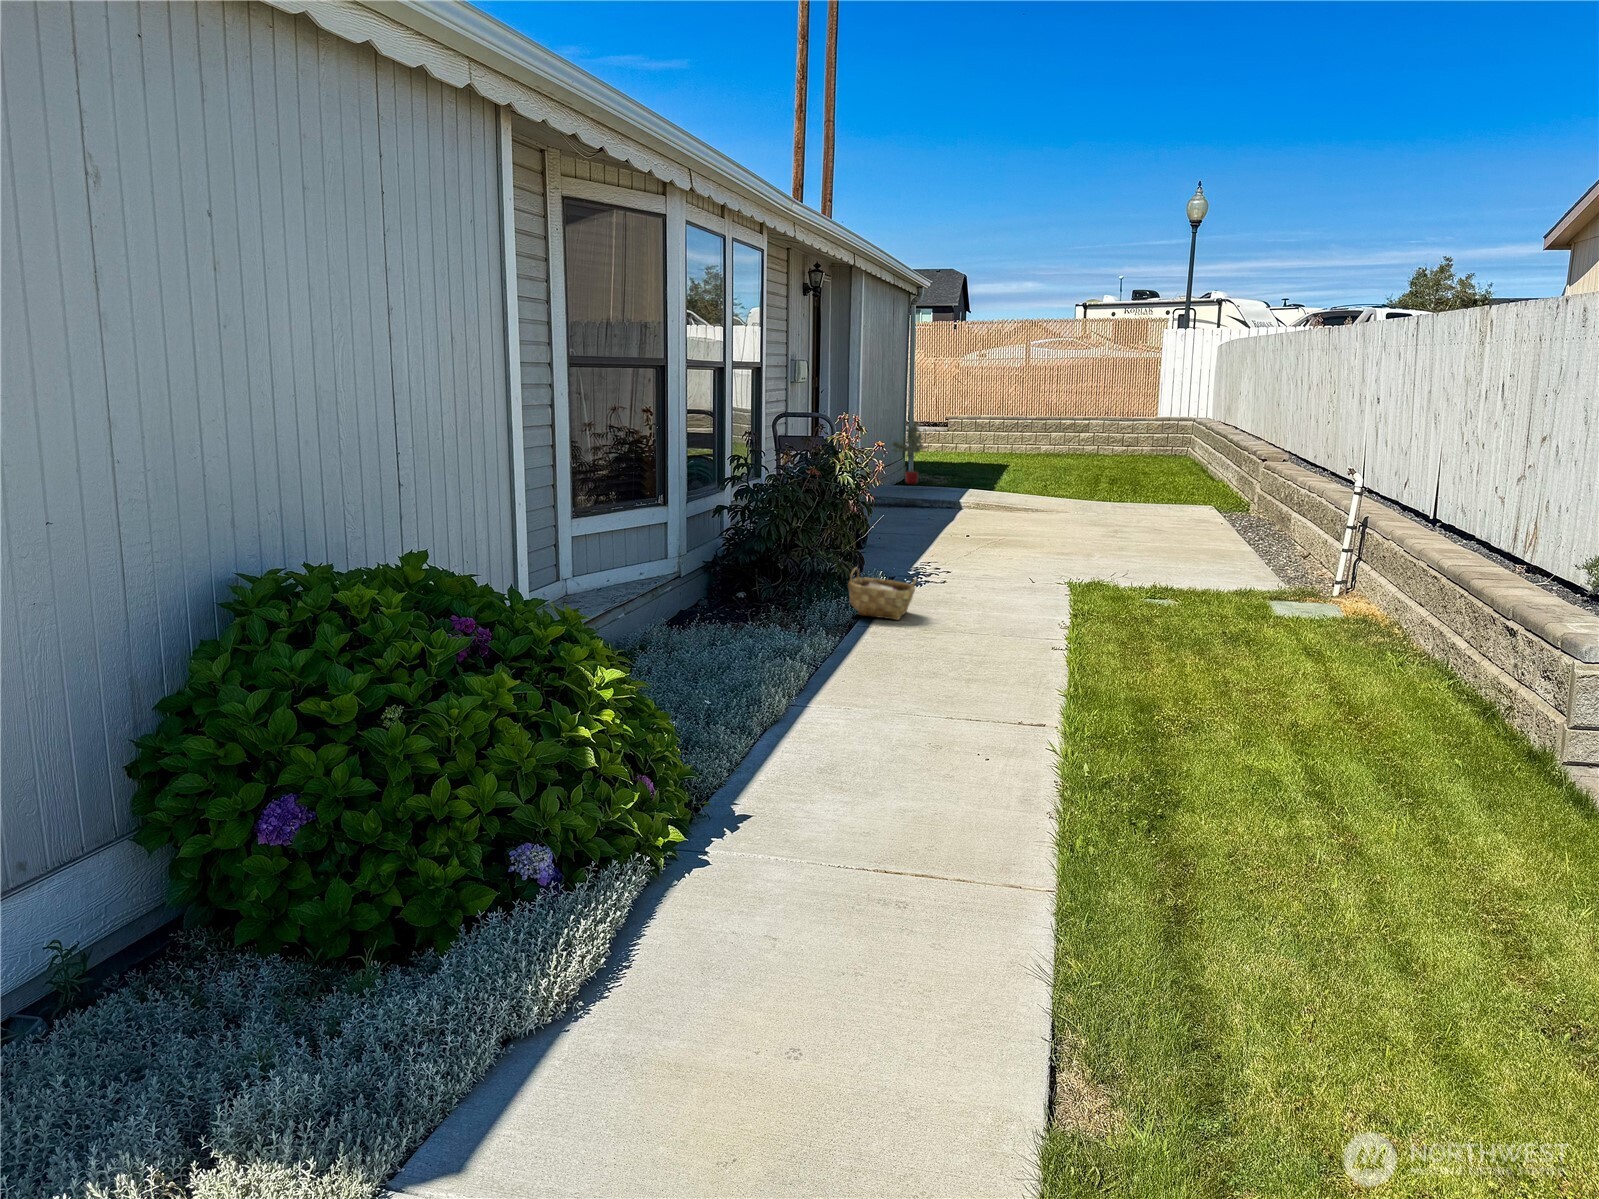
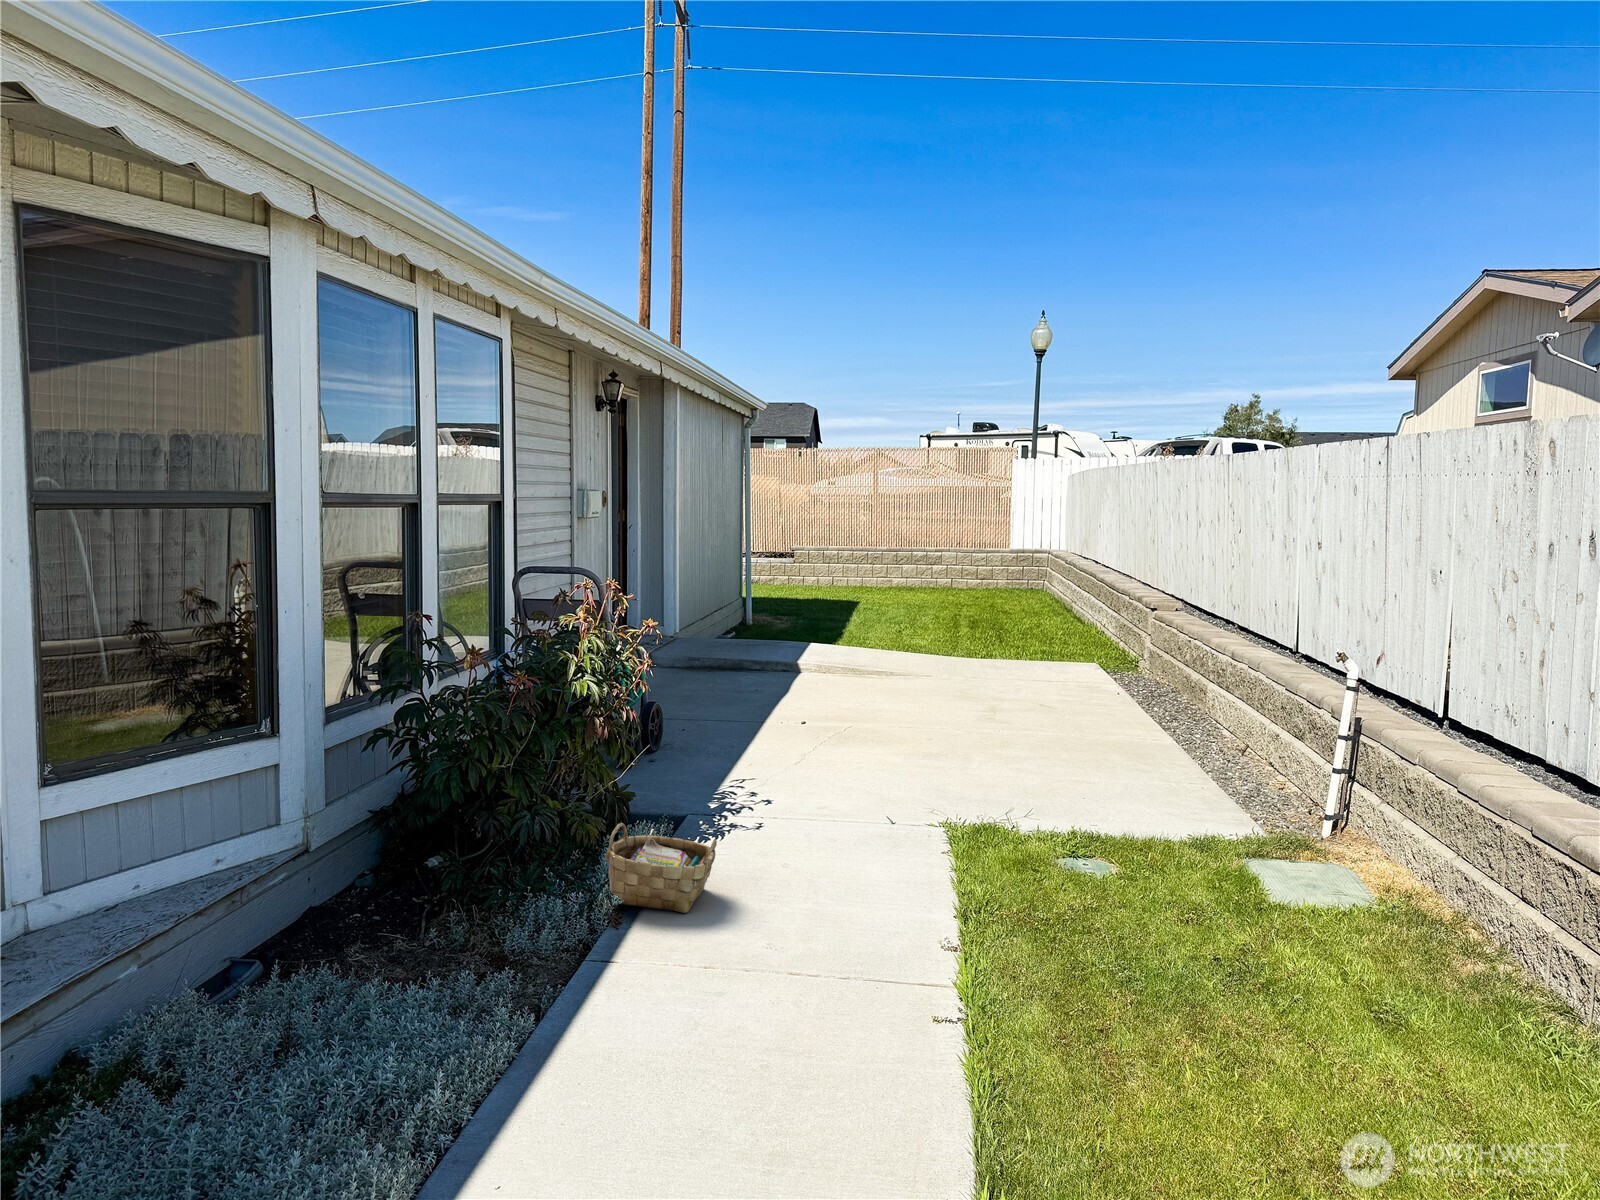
potted tree: present [892,419,923,484] -> none [719,556,761,635]

